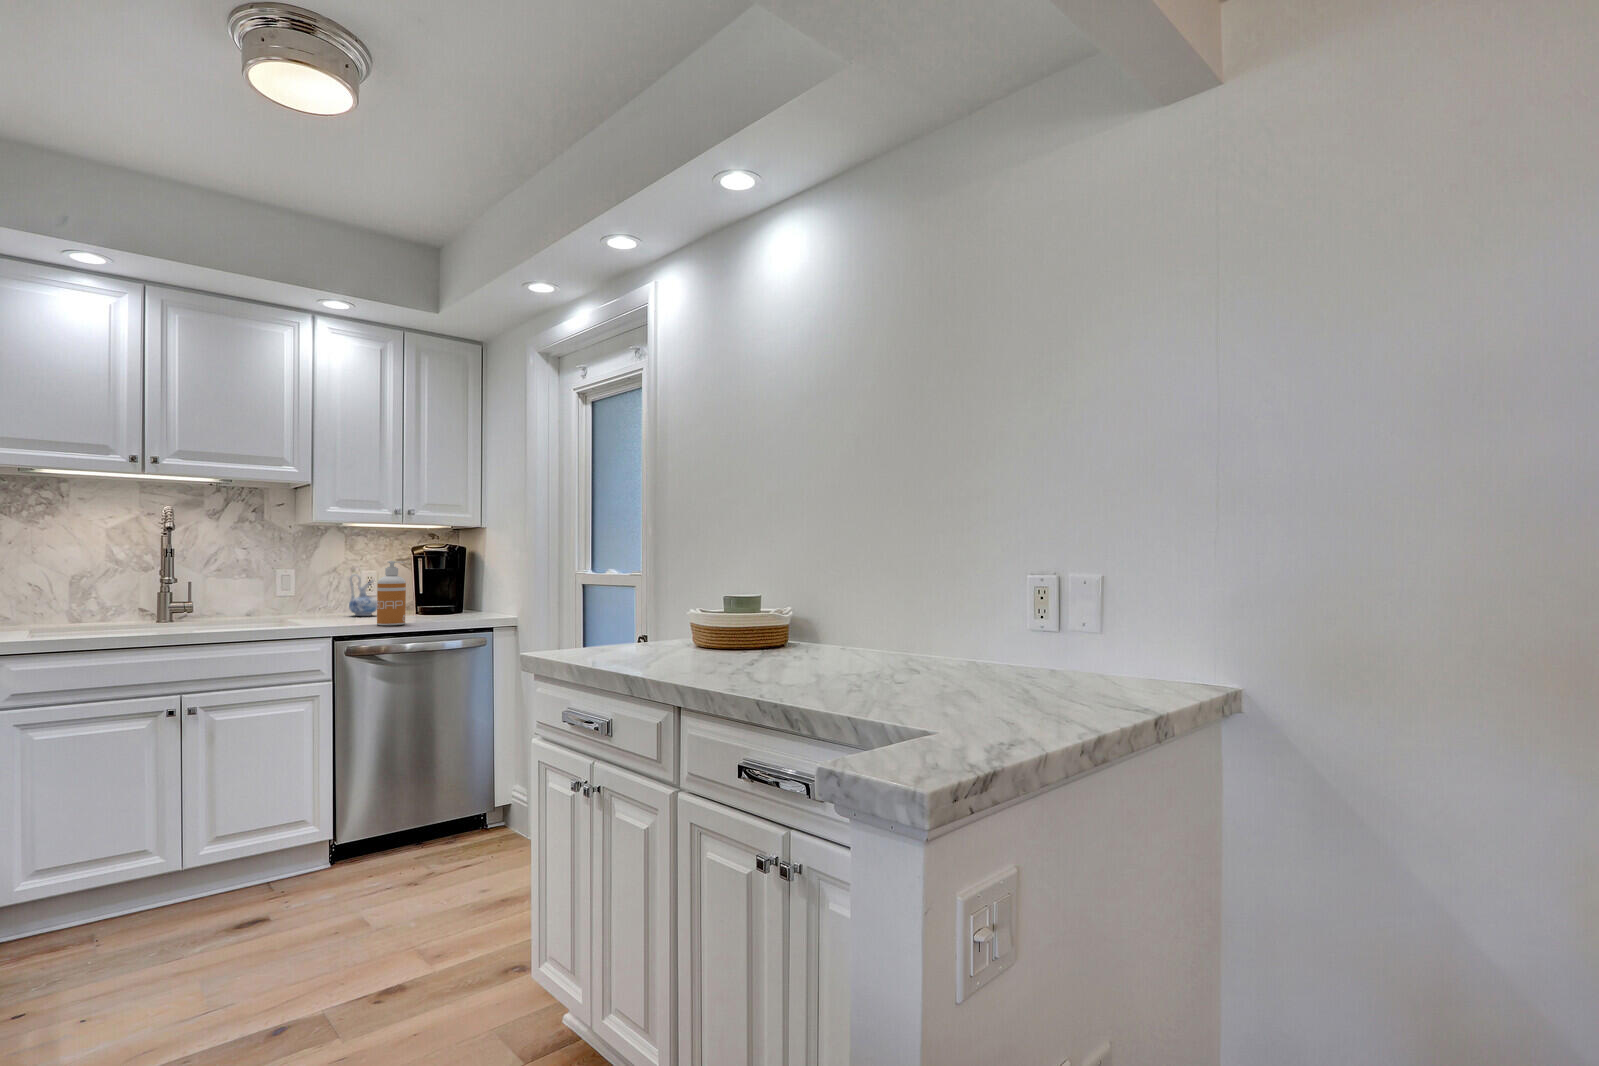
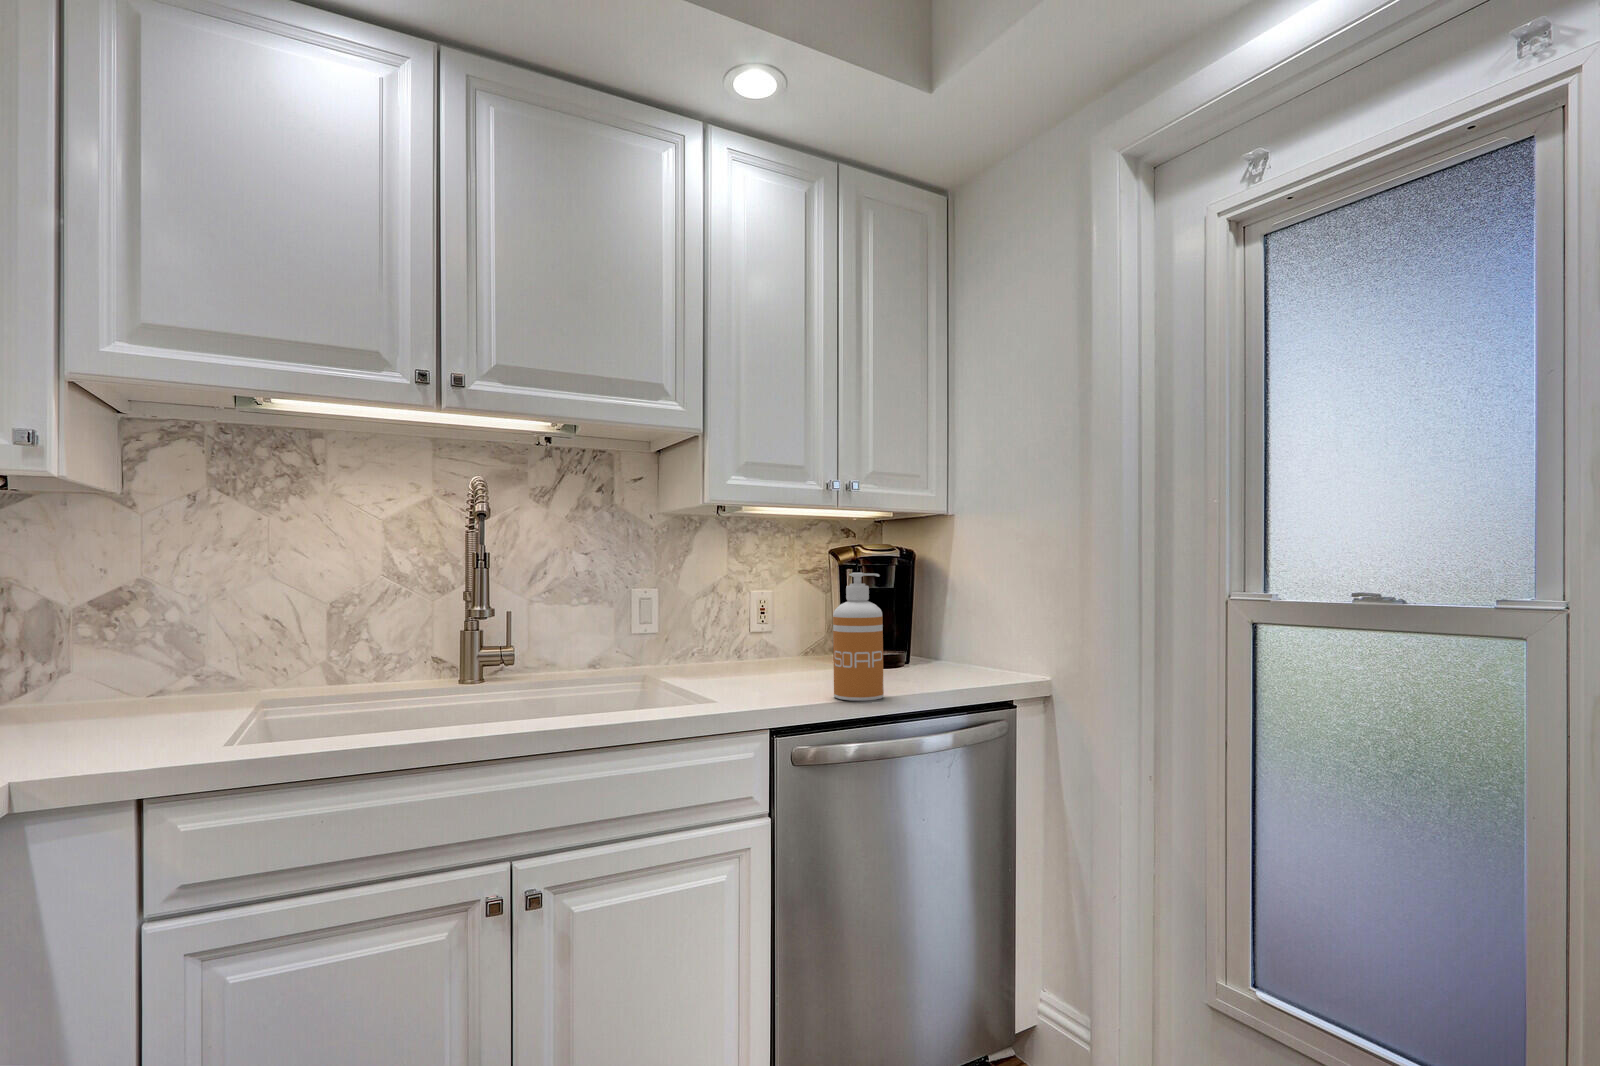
ceramic pitcher: present [349,574,377,616] -> none [749,596,792,670]

